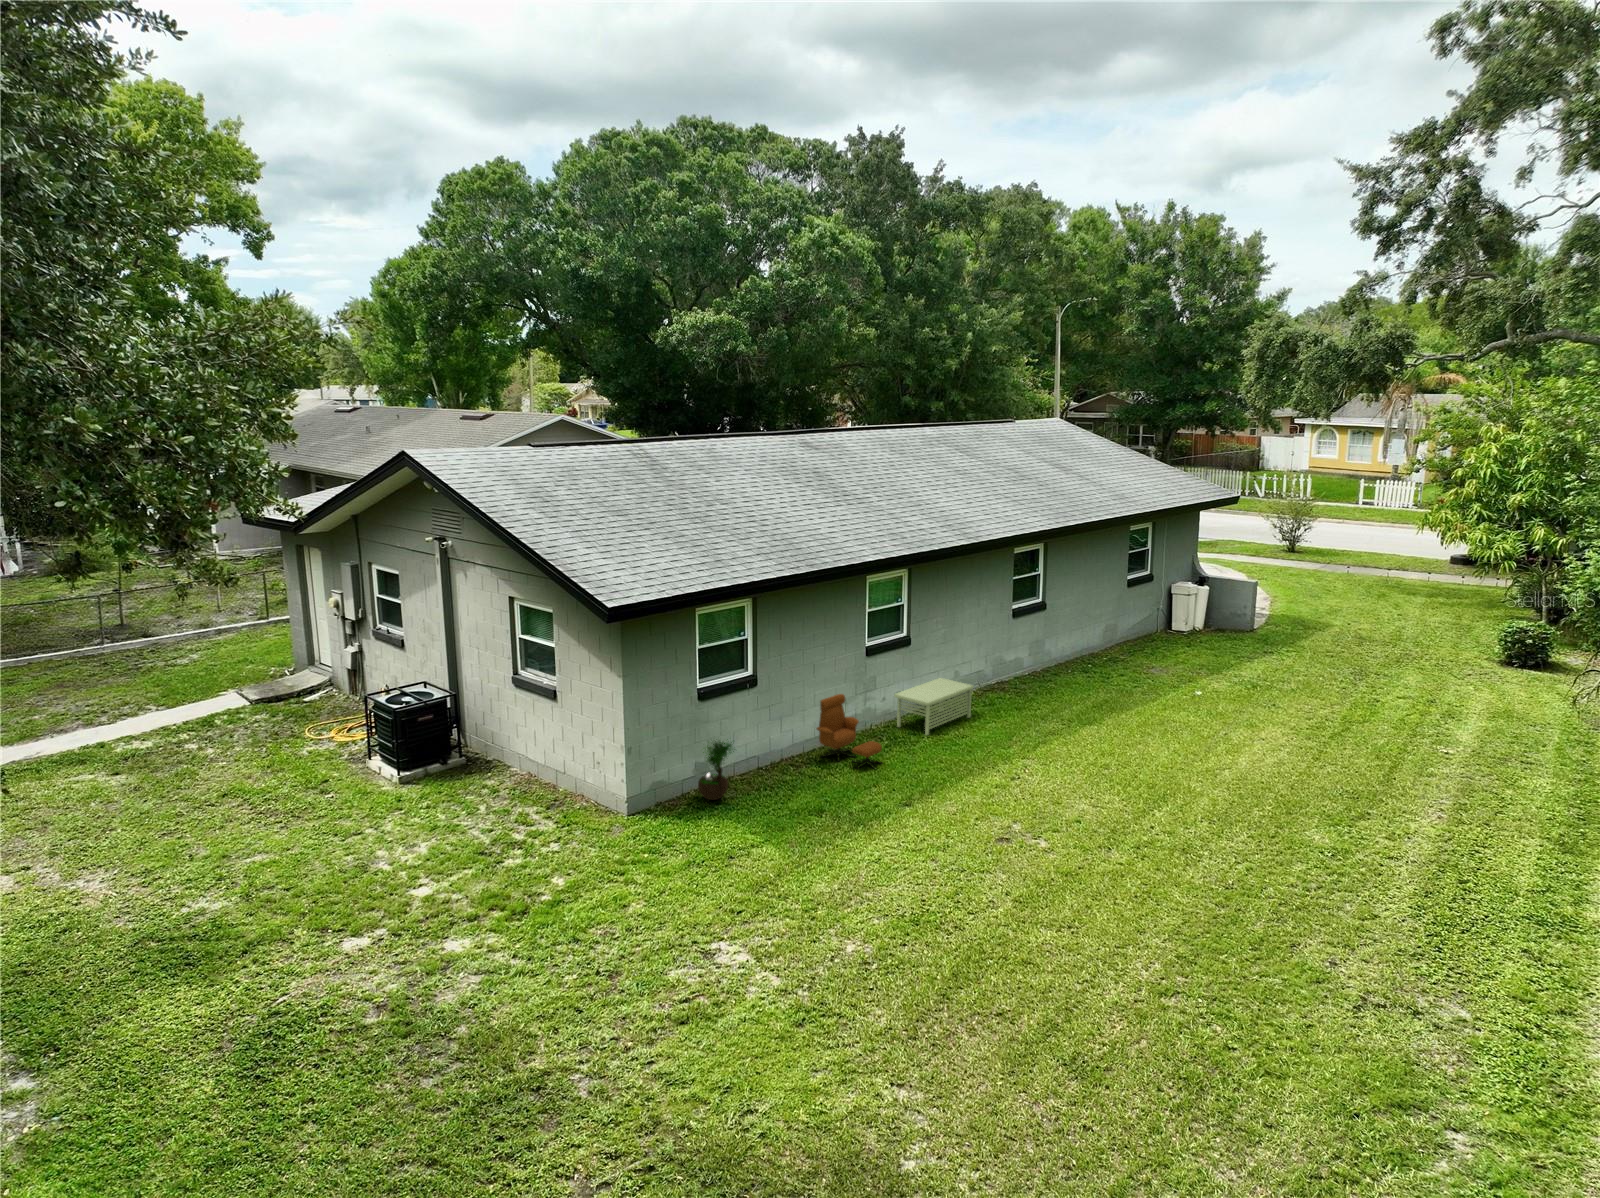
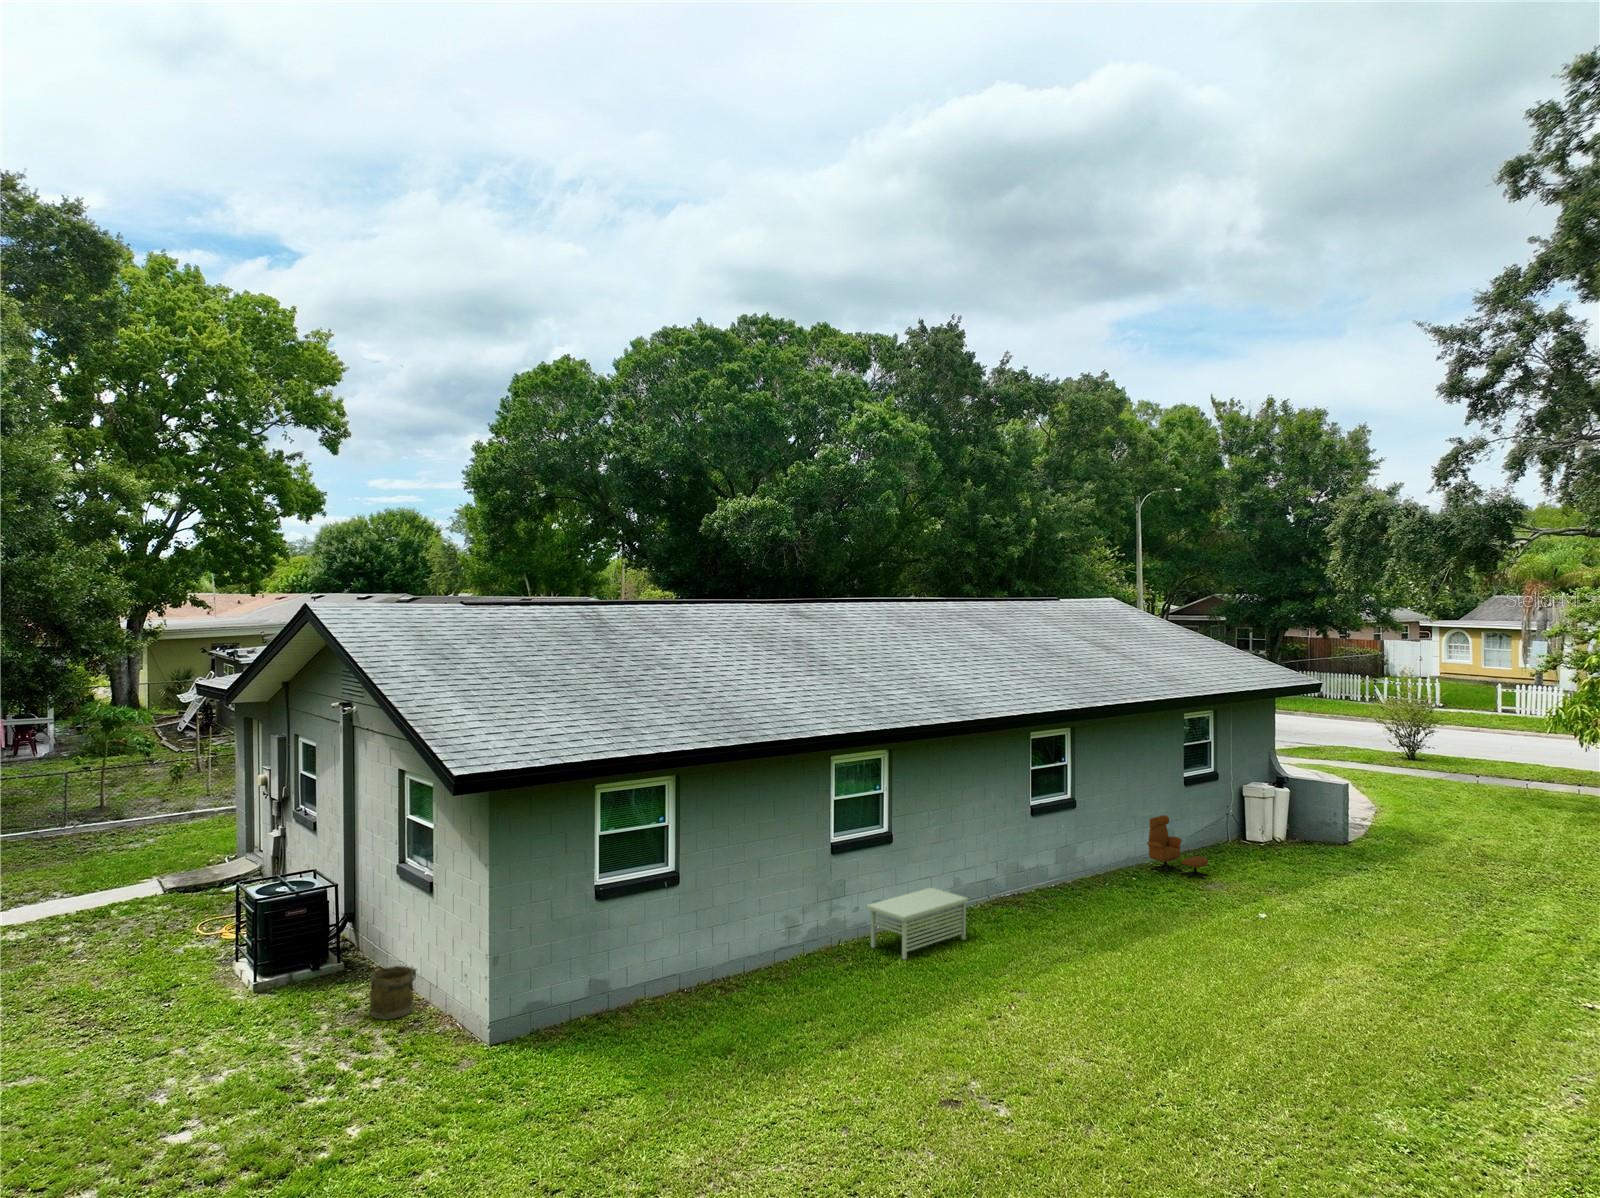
lounge chair: present [817,694,882,769] -> present [1147,815,1209,879]
potted tree: present [698,739,734,800] -> none [588,946,637,1031]
bucket: none [511,757,548,800] -> present [369,966,417,1020]

